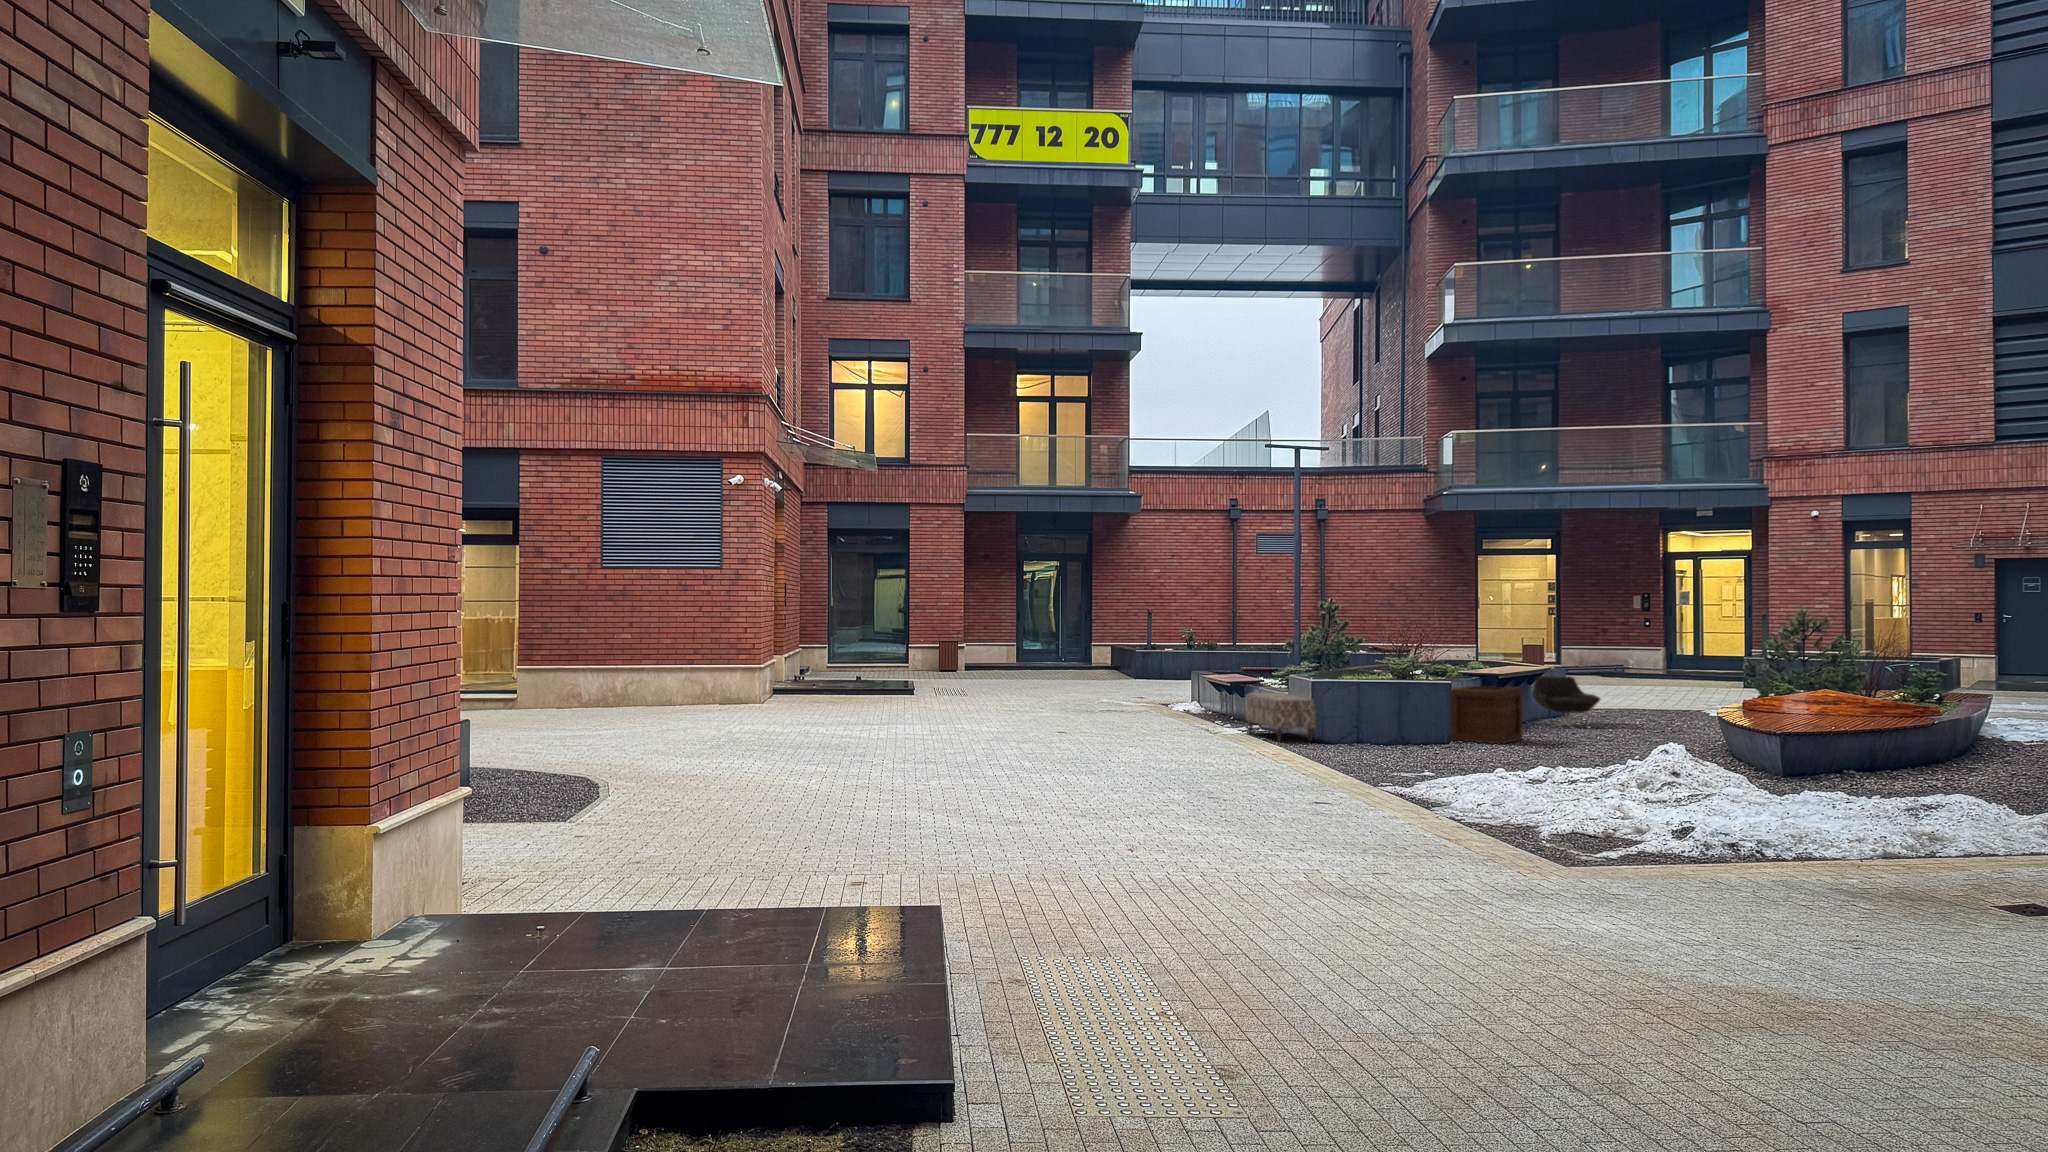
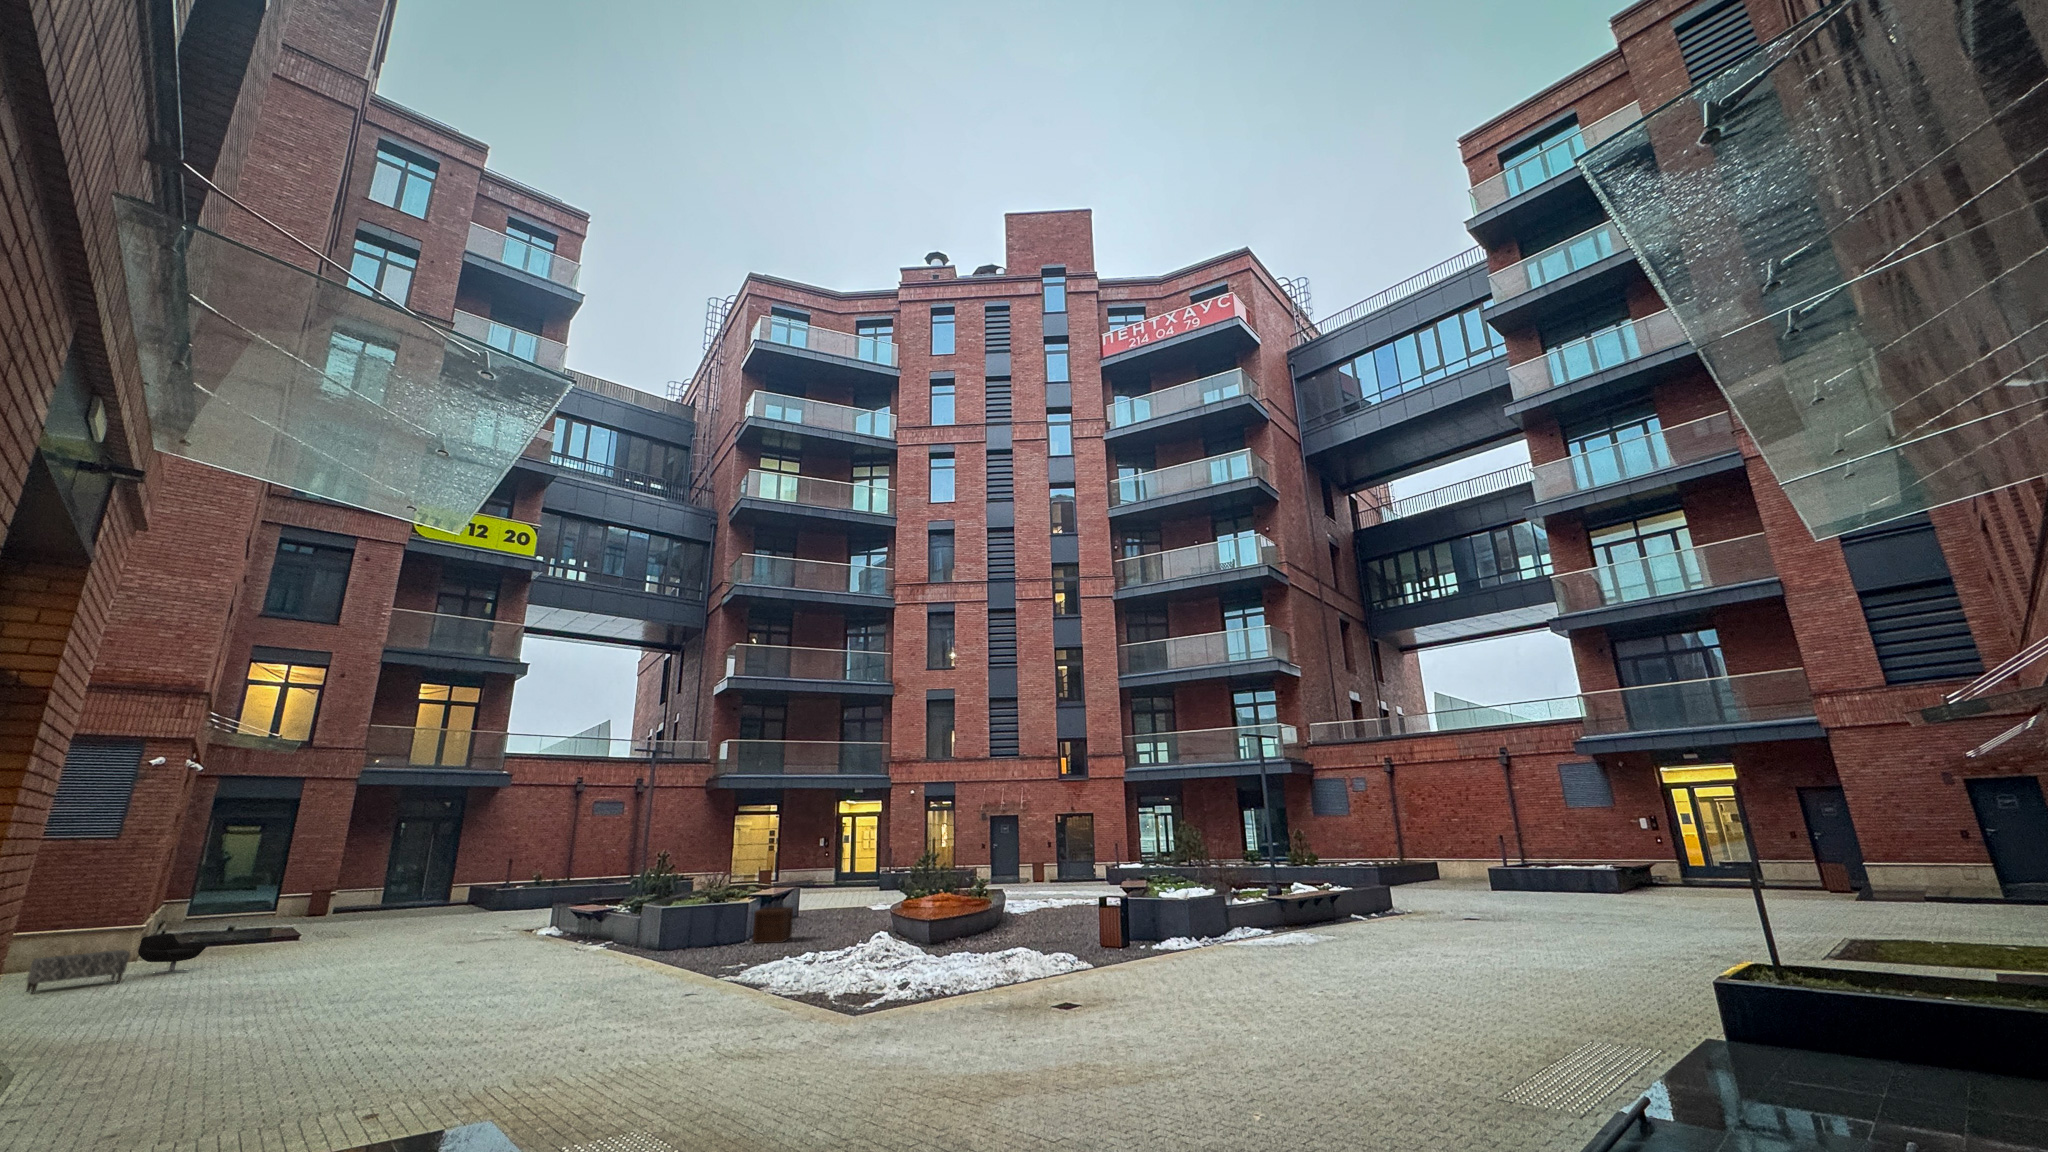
lounge chair: present [1532,676,1600,726] -> present [138,933,206,976]
bench: present [1246,693,1316,742] -> present [26,950,130,994]

